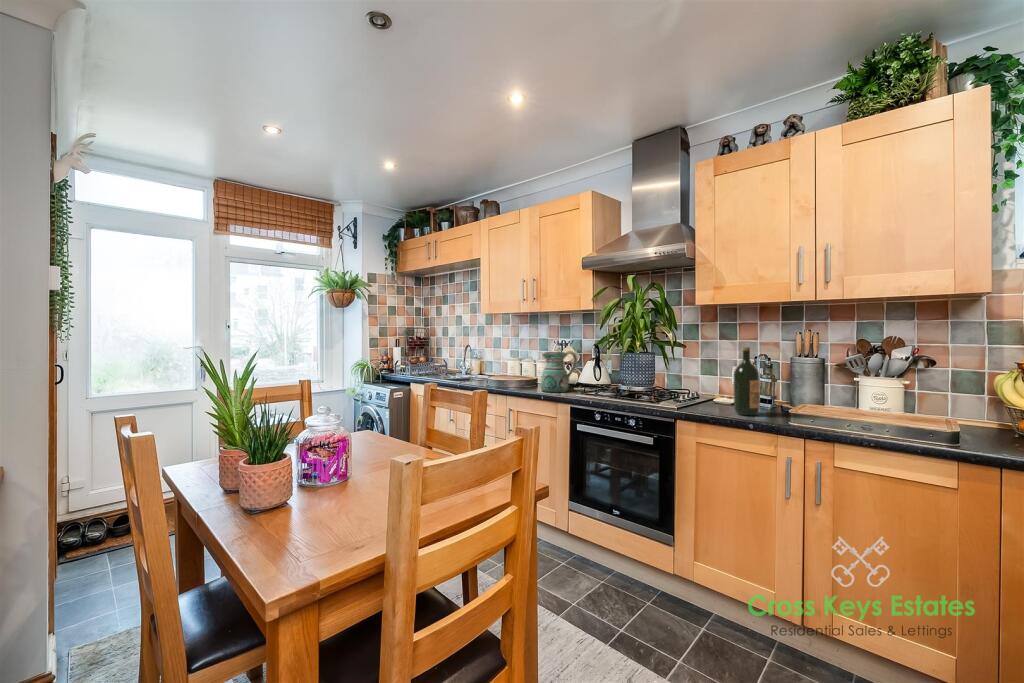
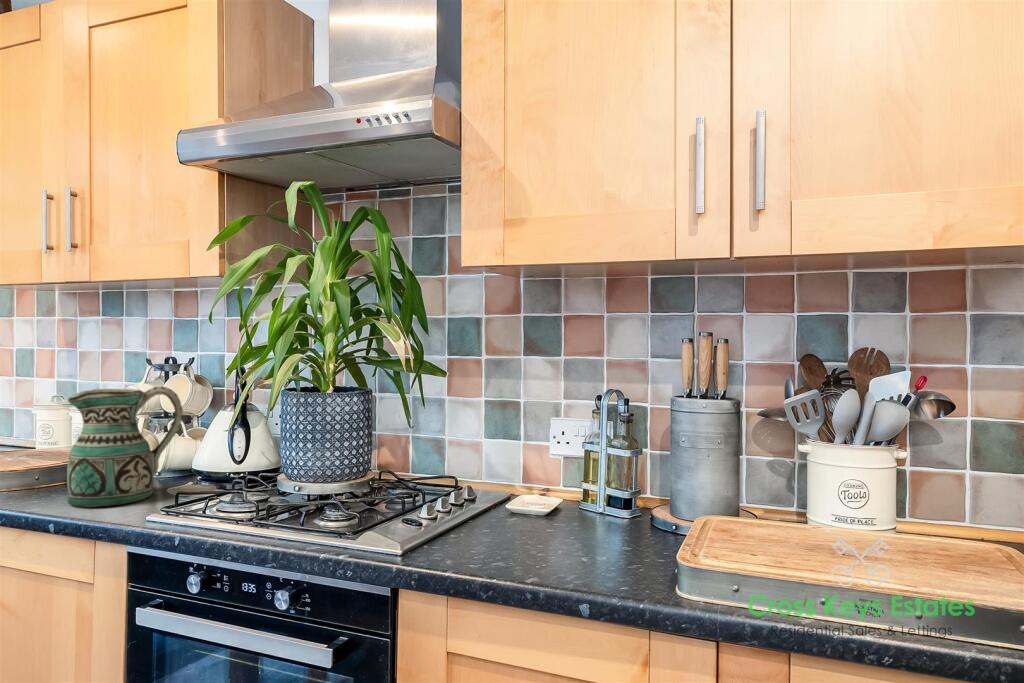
wine bottle: present [734,347,760,415] -> none [541,379,602,566]

